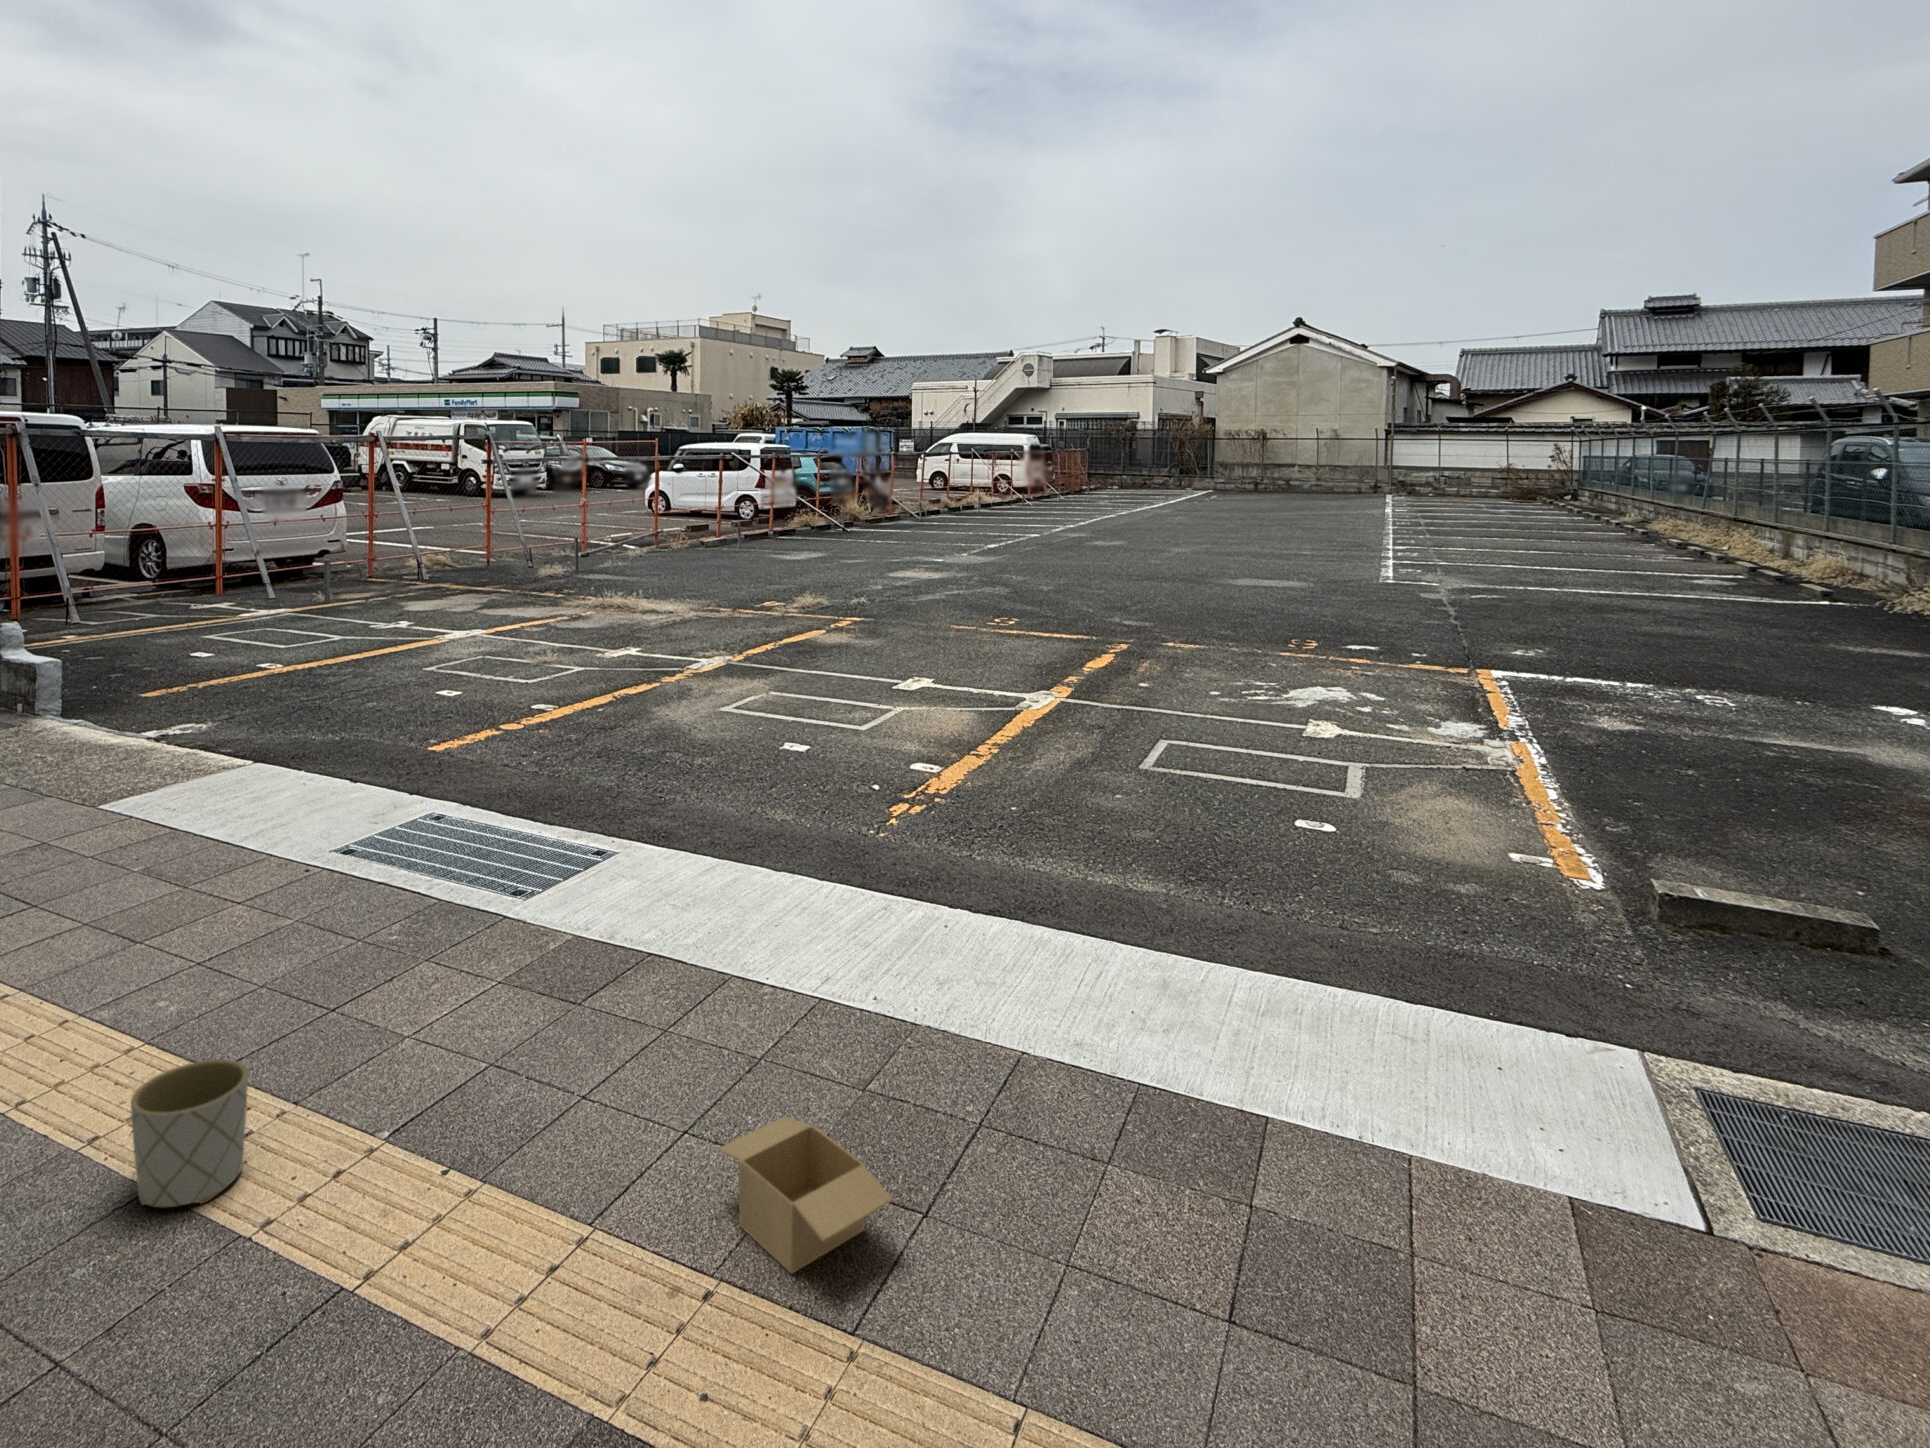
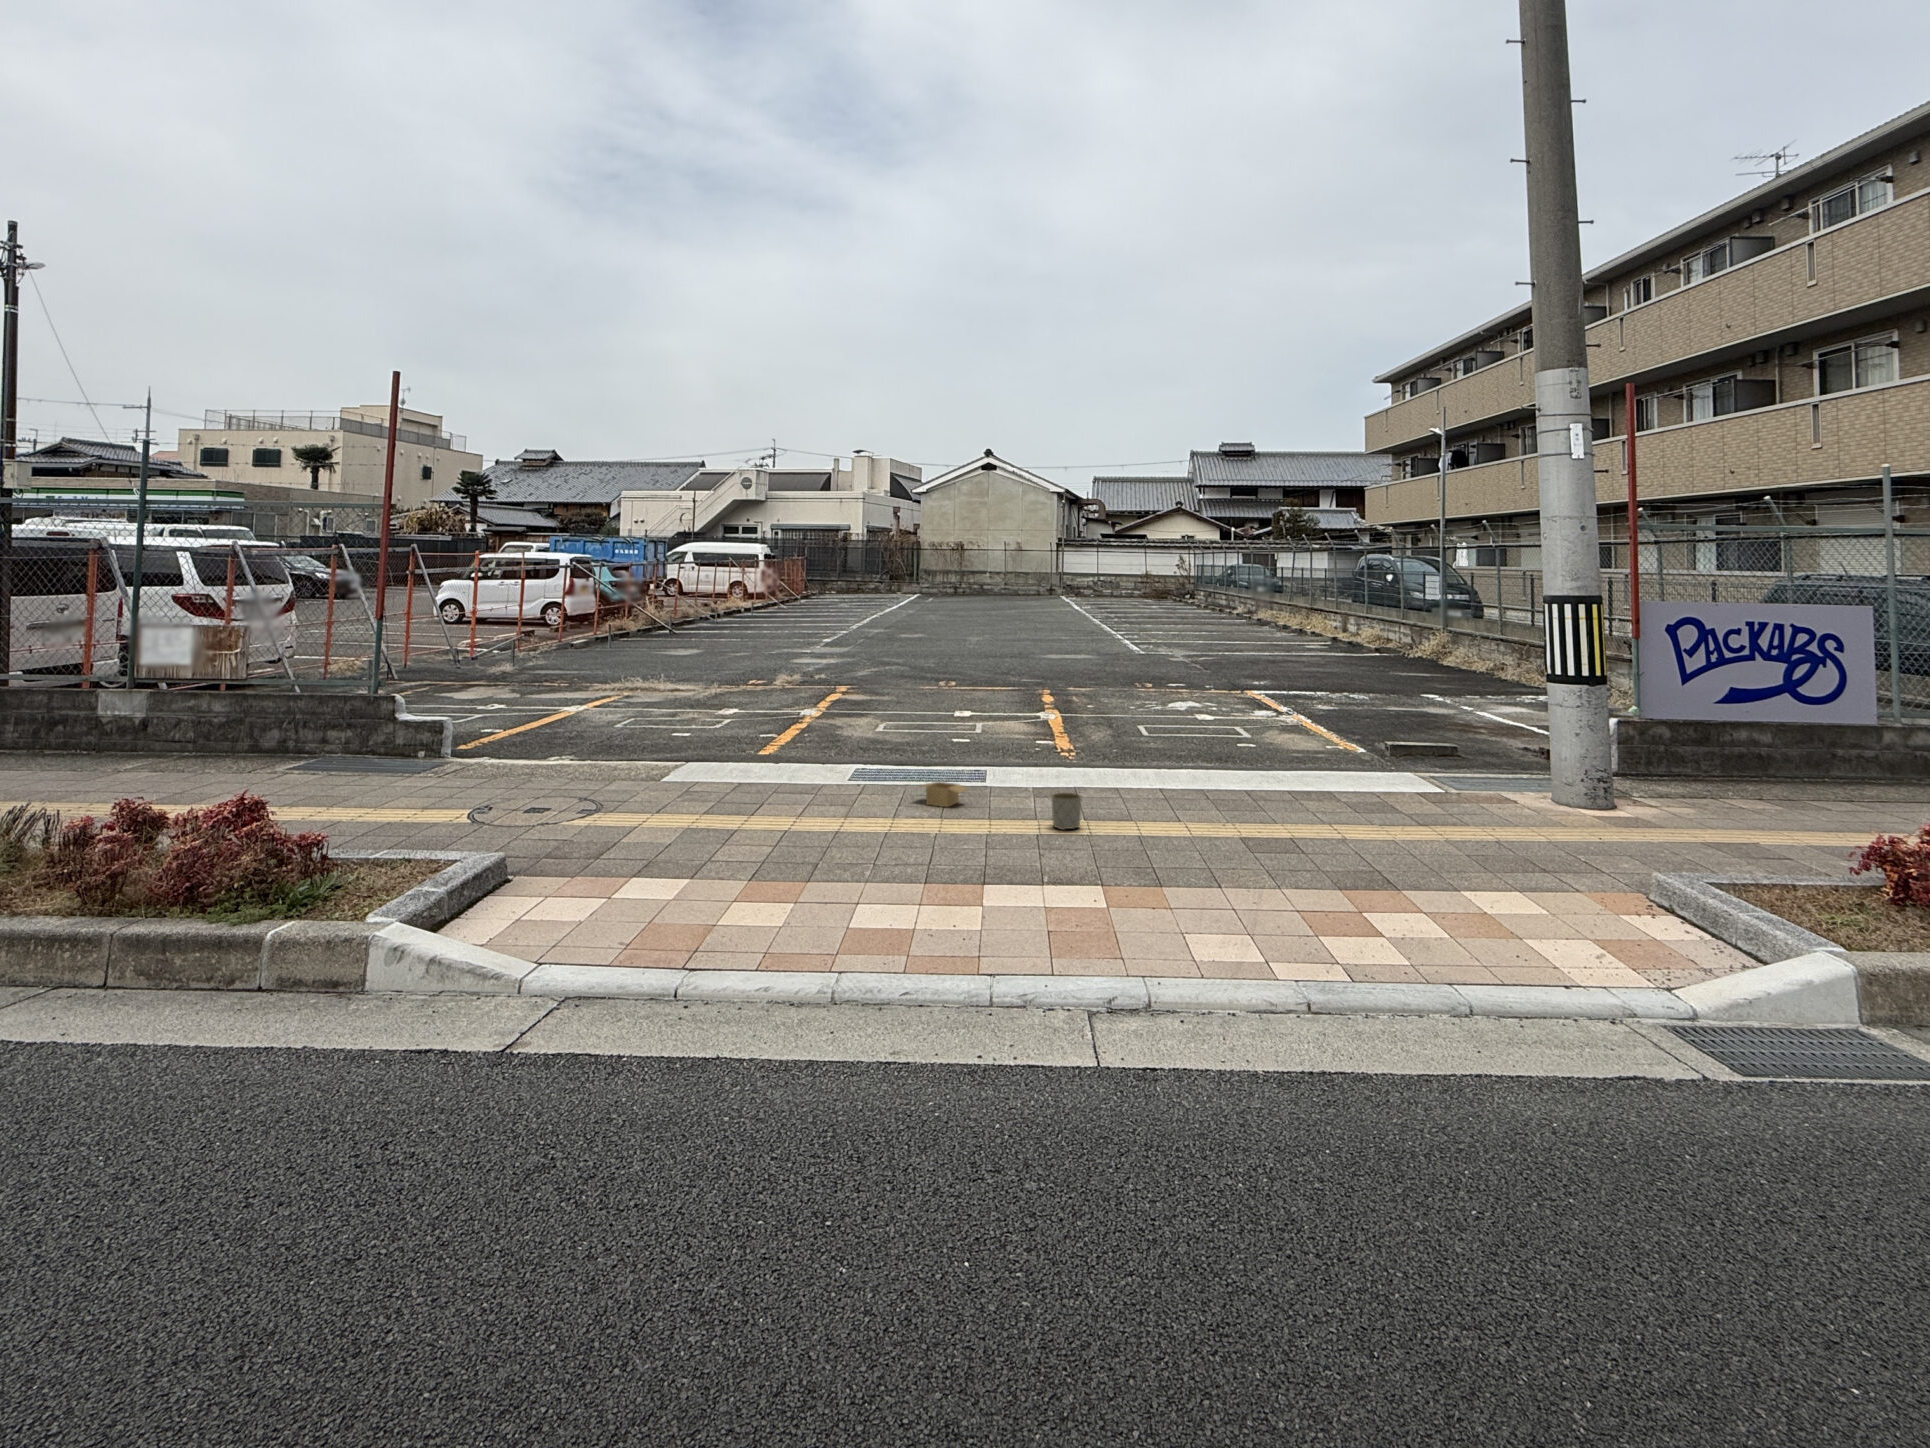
cardboard box: present [717,1117,893,1273] -> present [921,782,968,807]

